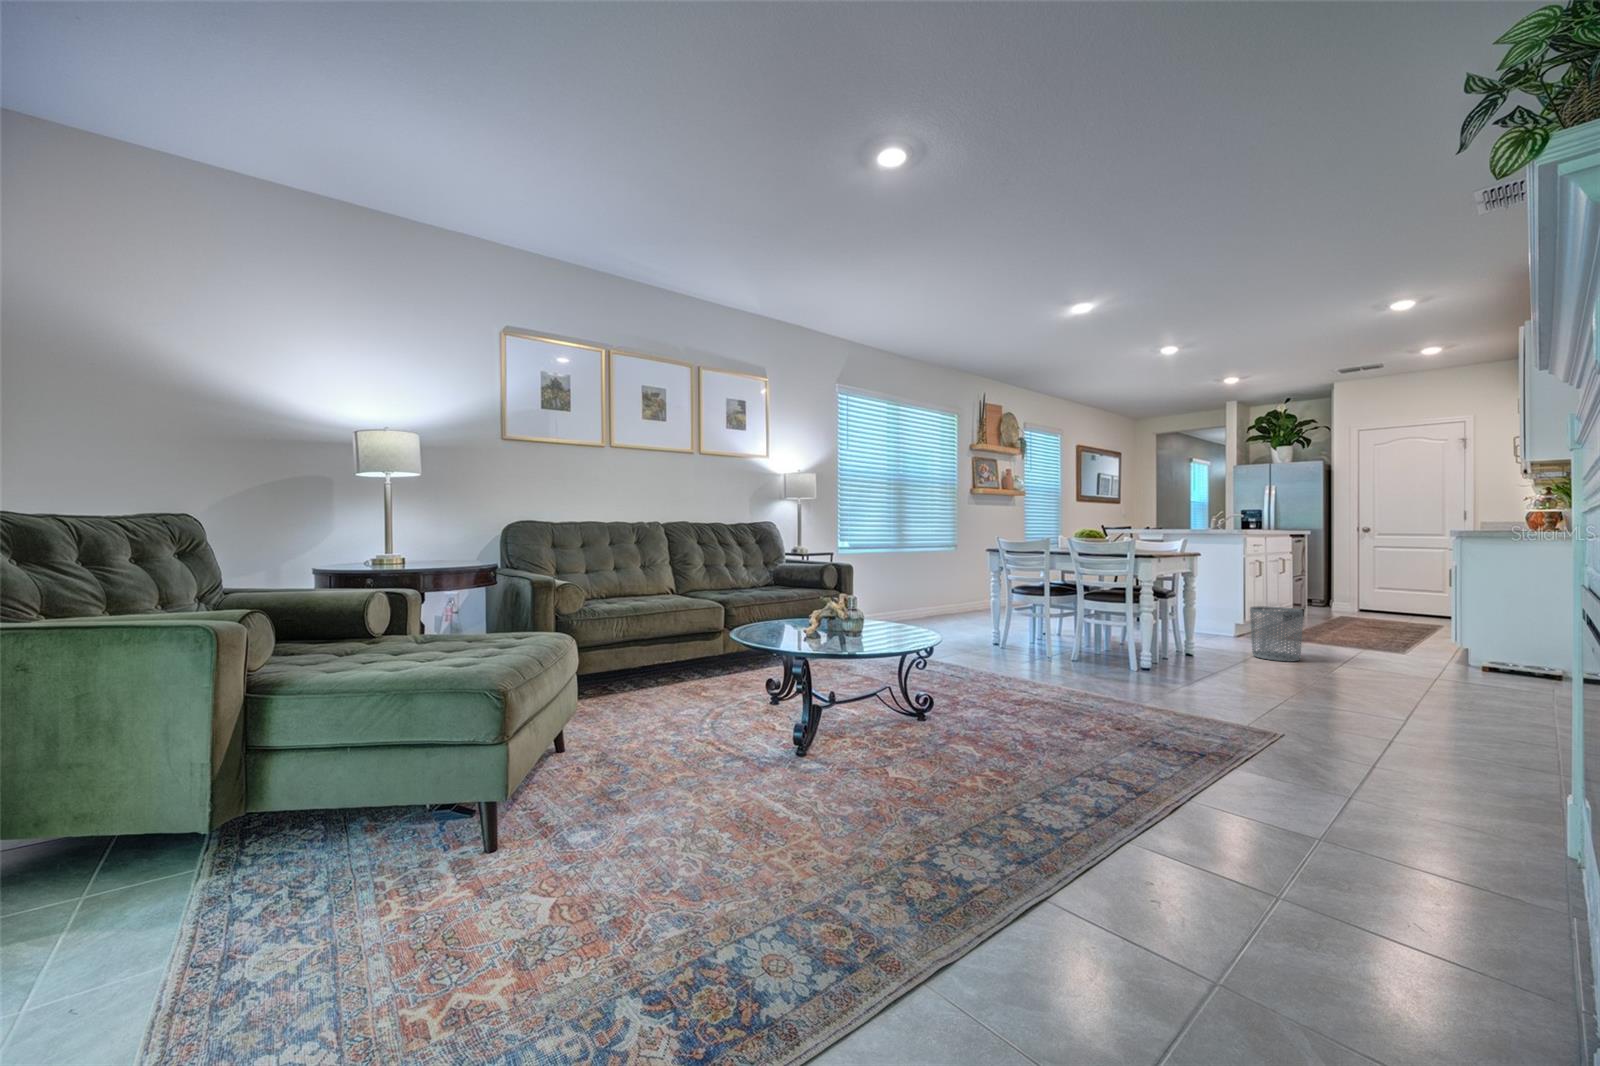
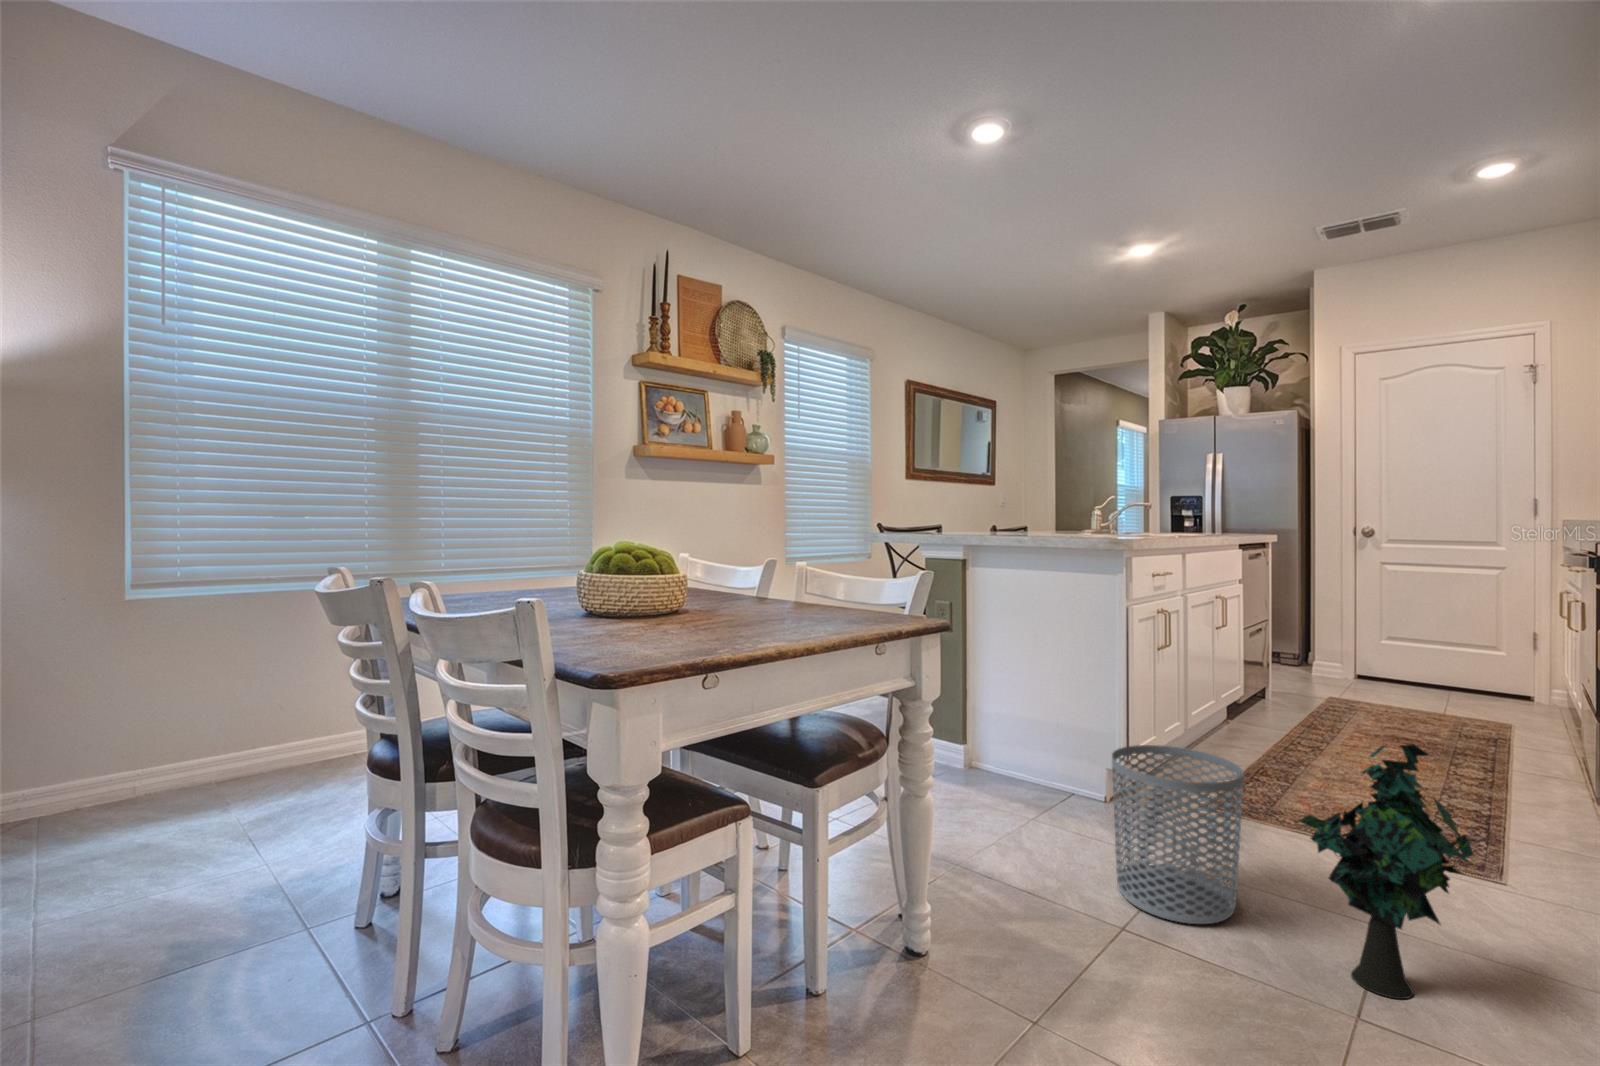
decorative plant: none [1324,593,1384,671] -> present [1300,744,1474,999]

